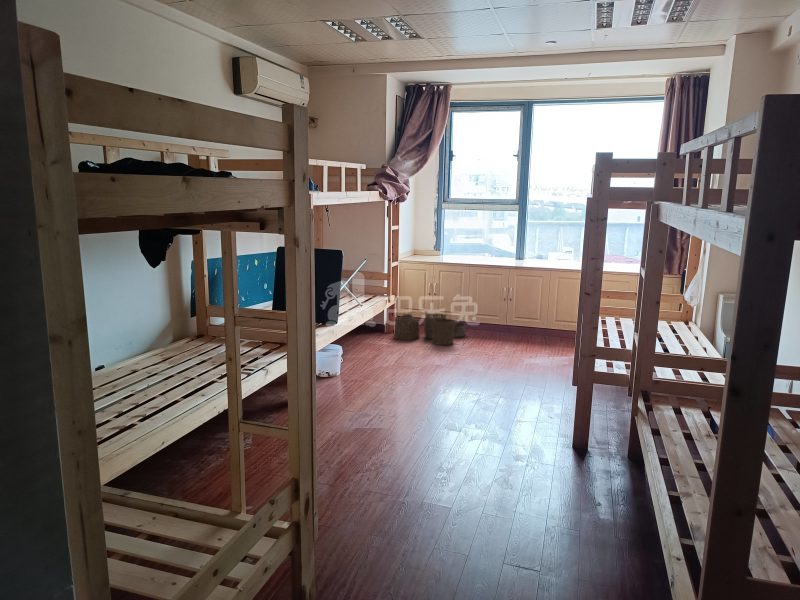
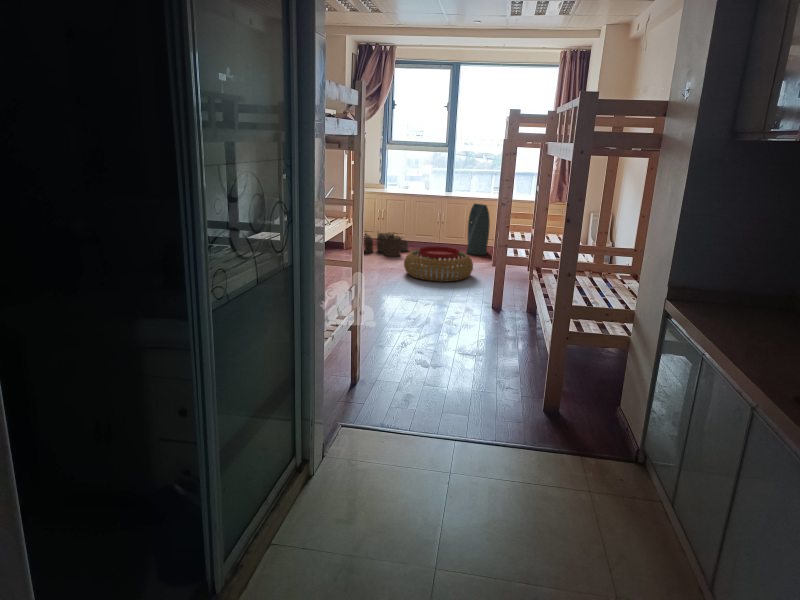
air purifier: none [541,276,572,344] -> present [466,204,490,255]
pouf: none [451,339,547,392] -> present [404,247,473,282]

